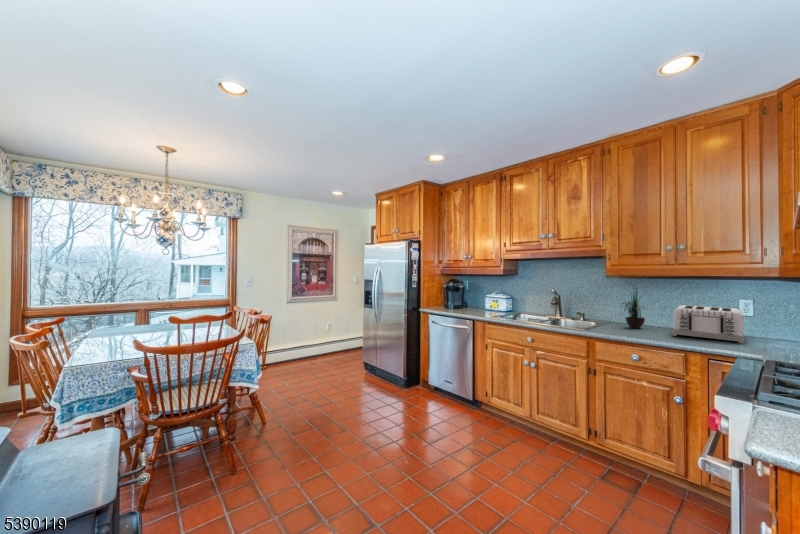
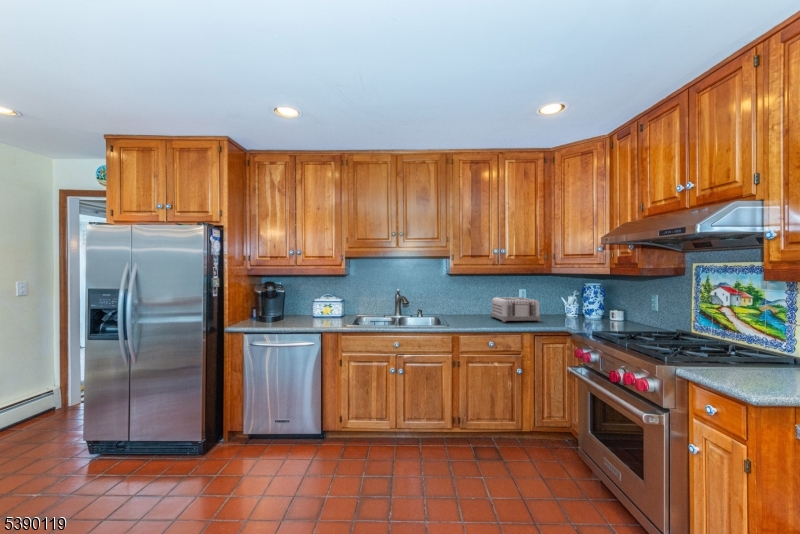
potted plant: present [623,292,645,328] -> none [455,278,478,320]

